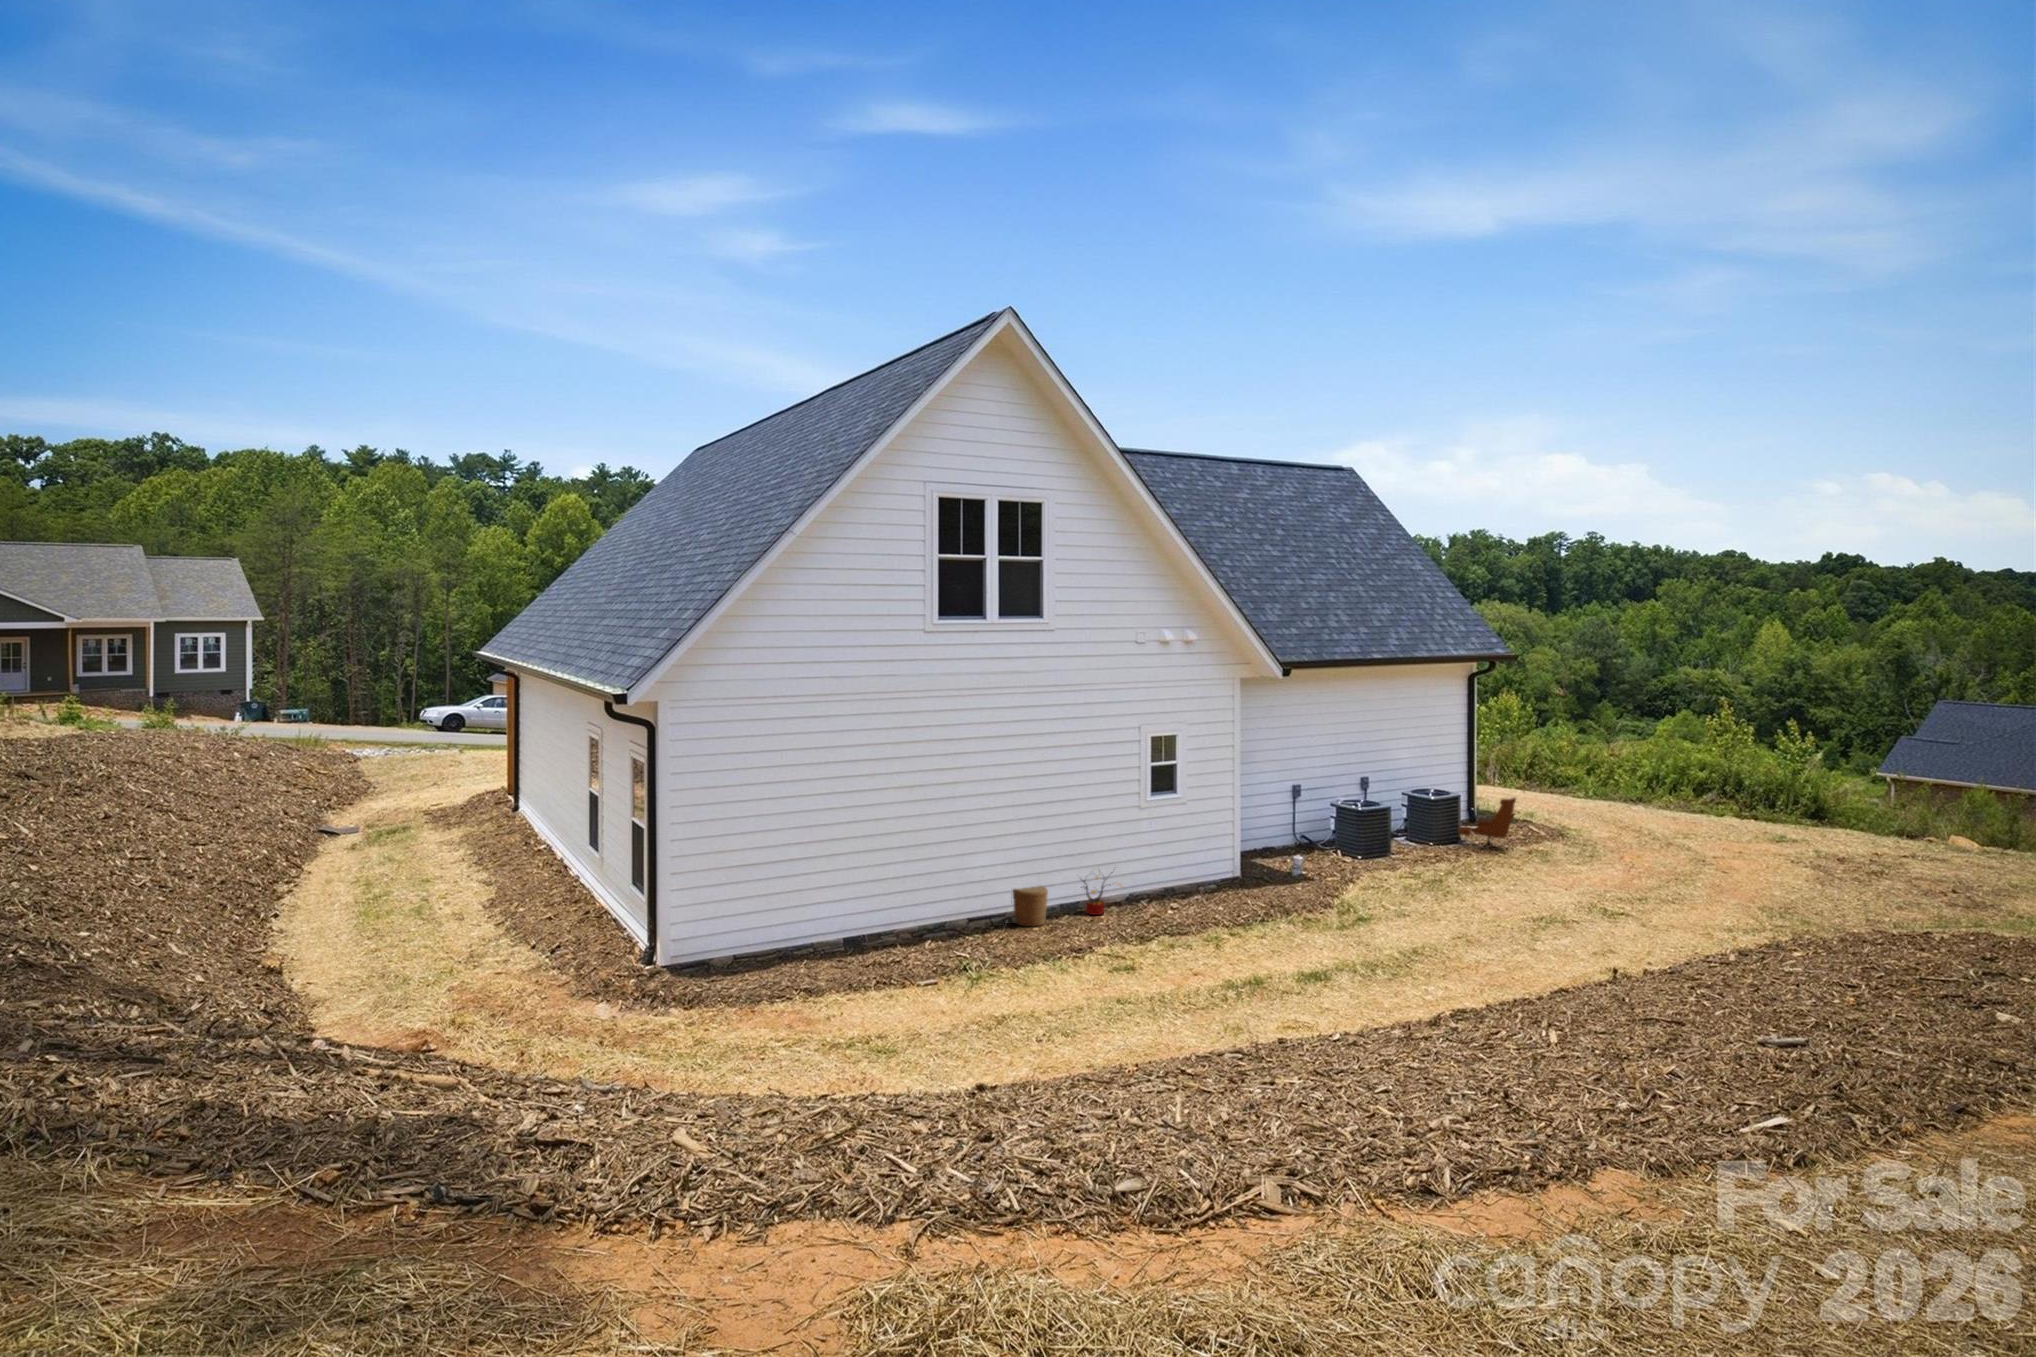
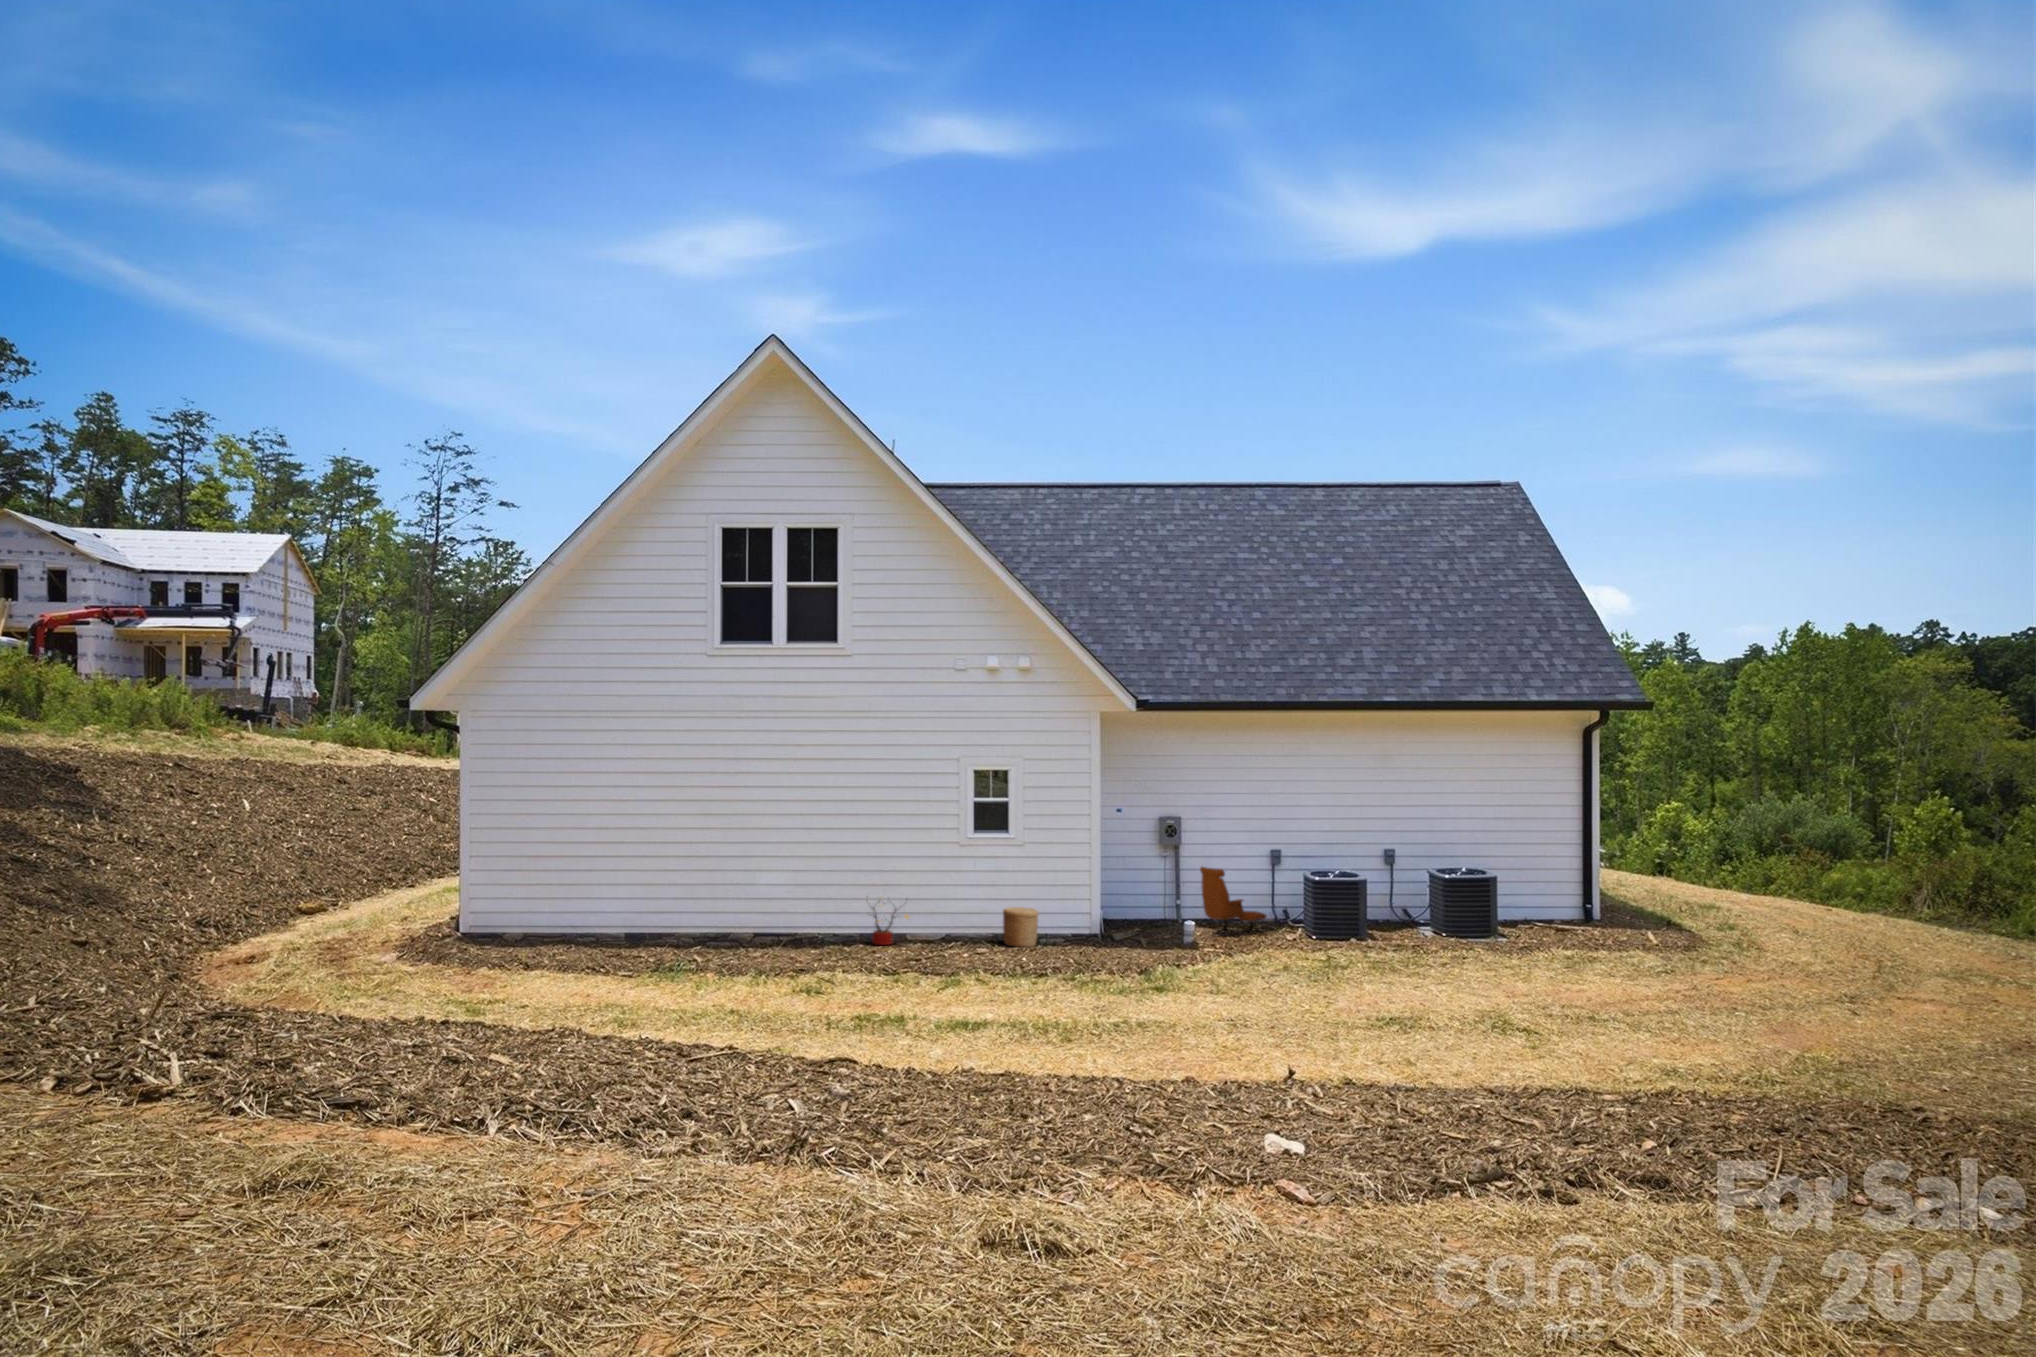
lounge chair: present [1452,798,1516,847] -> present [1200,867,1266,934]
woven basket: present [1013,886,1048,926] -> present [1003,907,1038,947]

